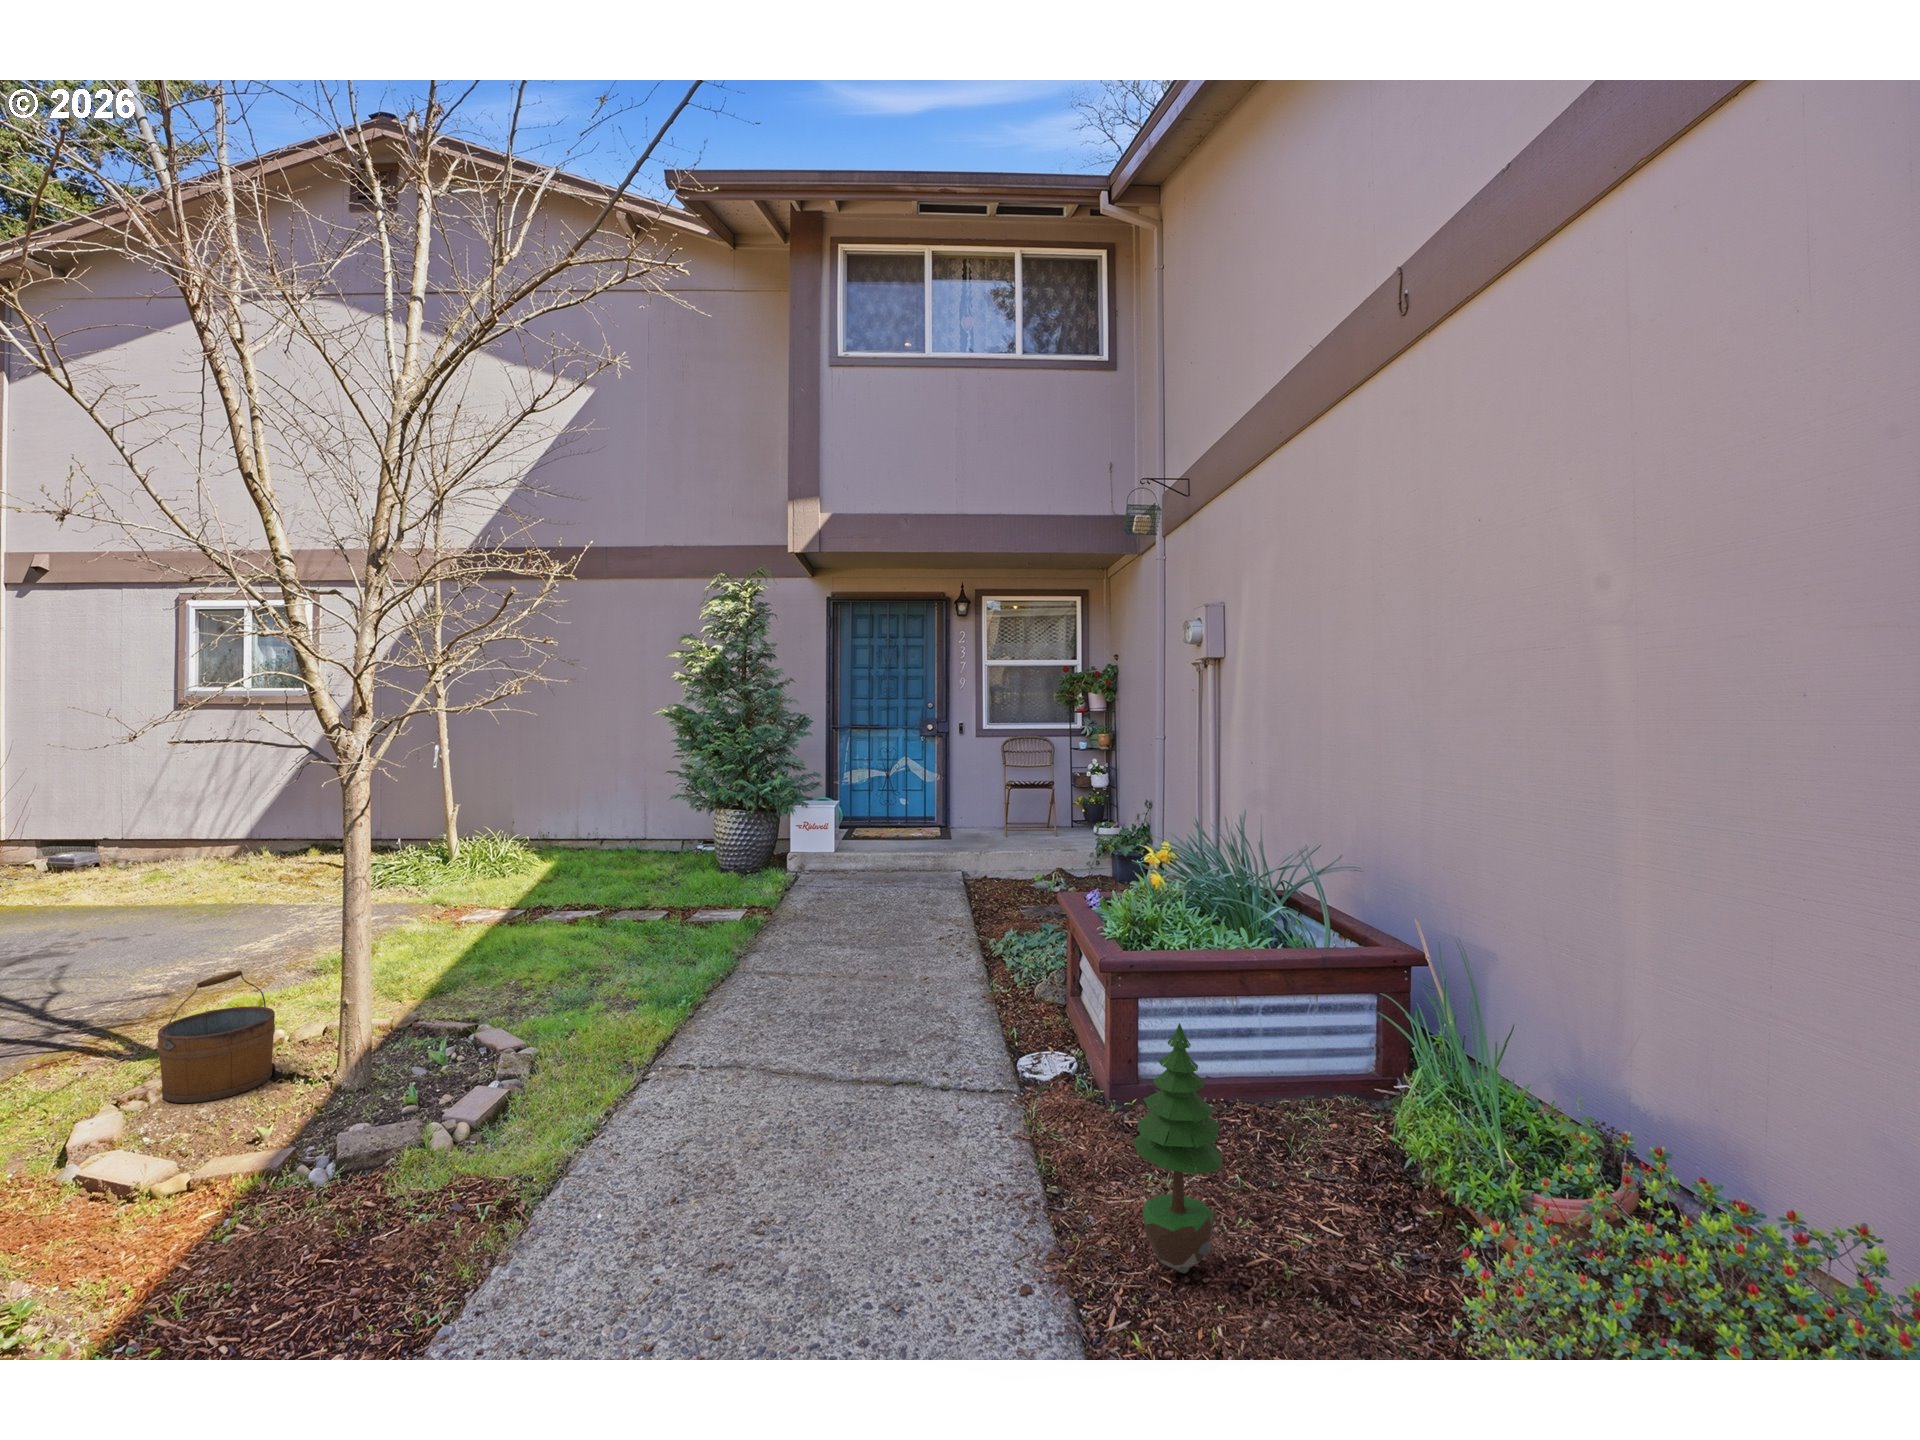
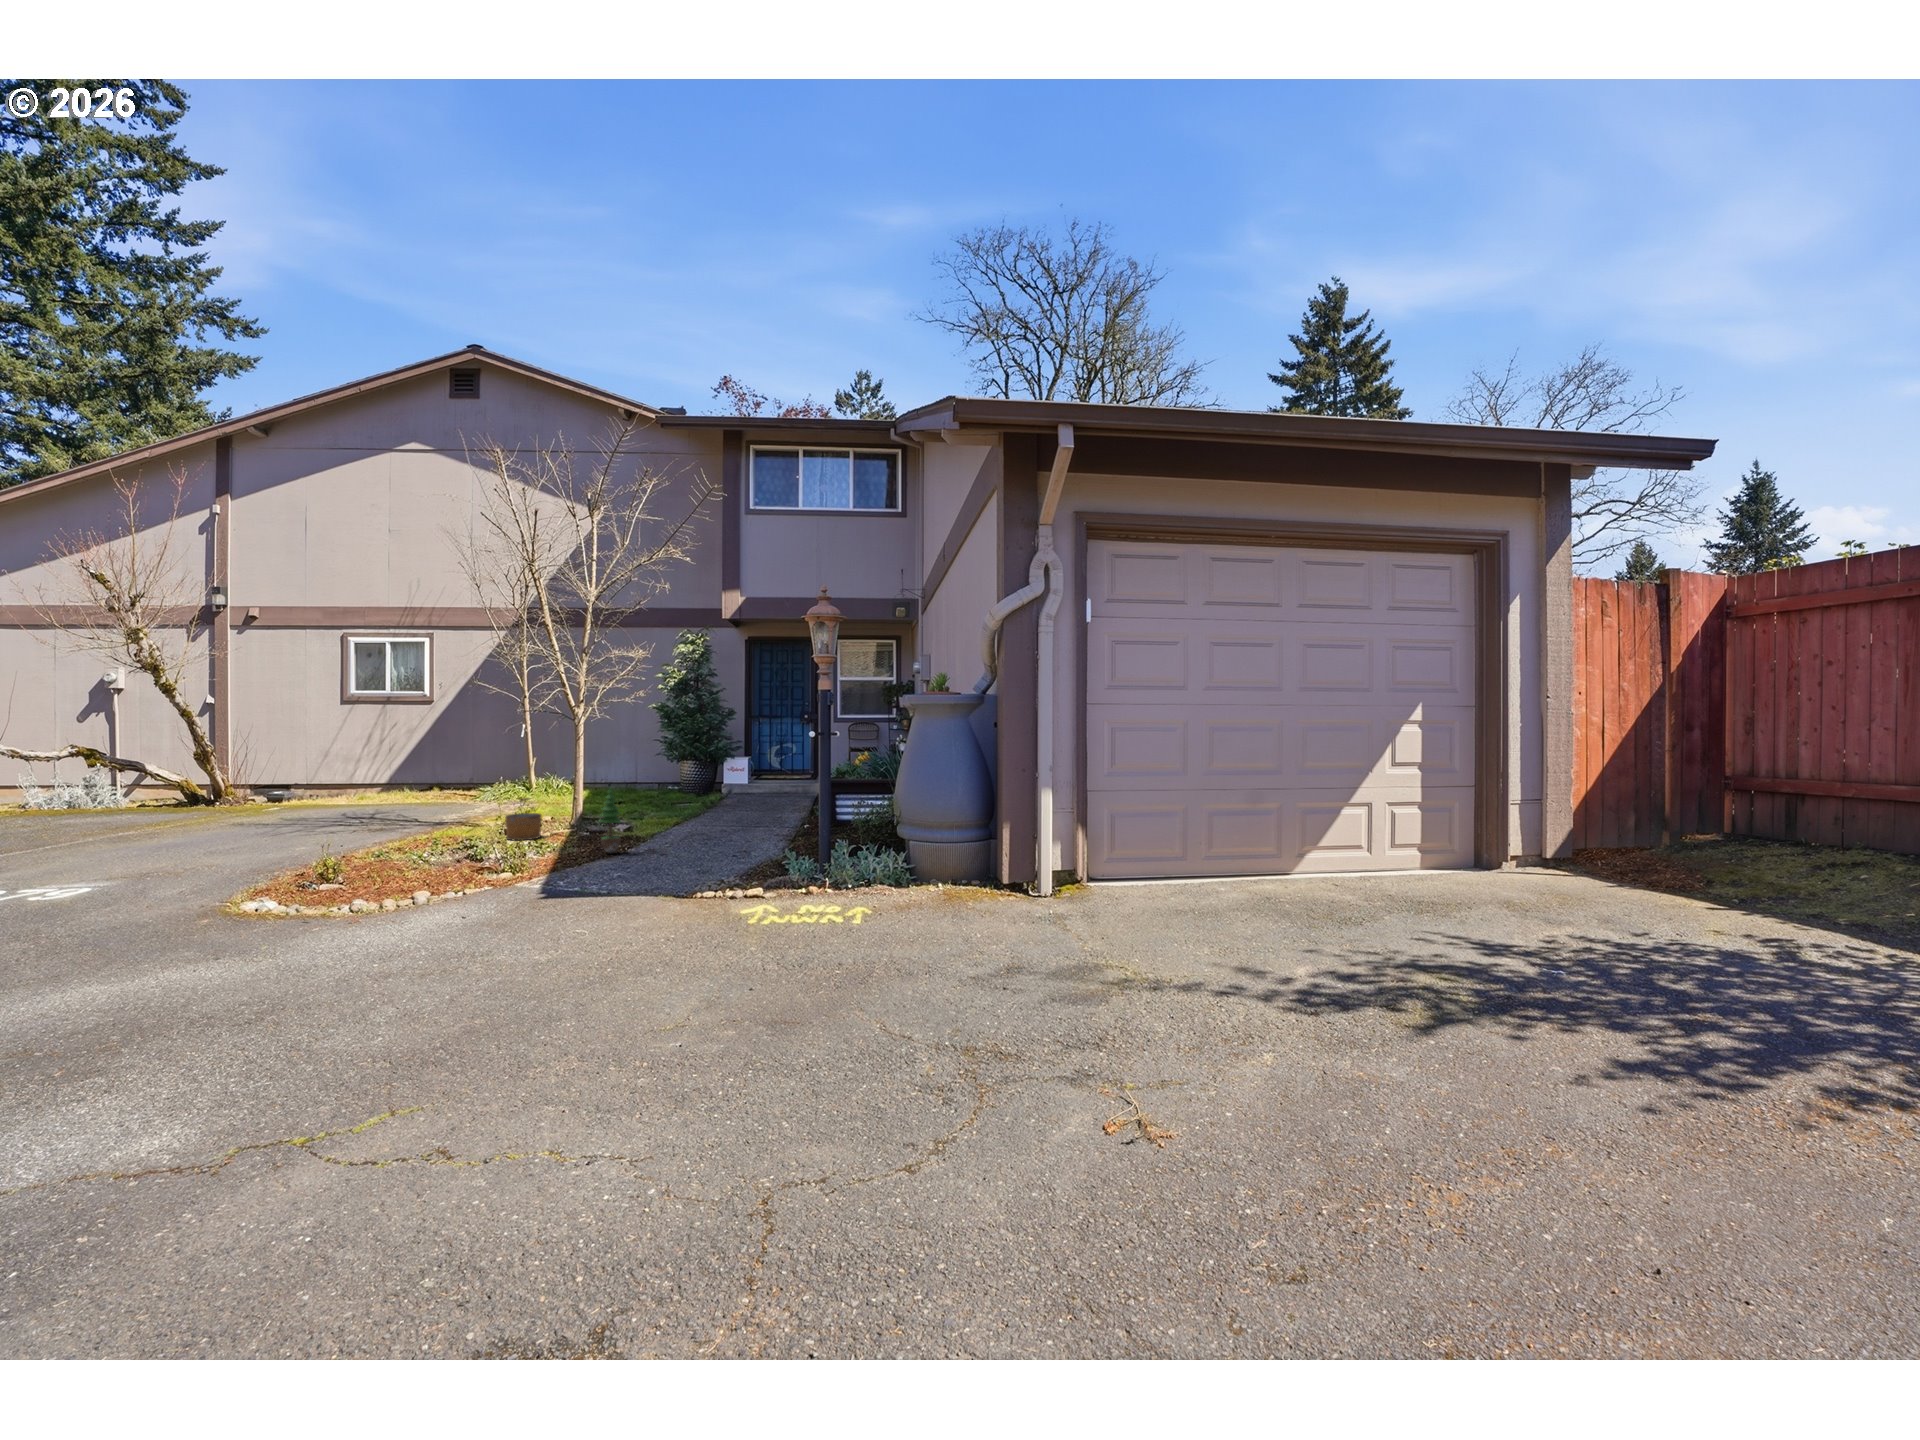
potted tree: present [1132,1023,1223,1273] -> present [600,788,622,853]

